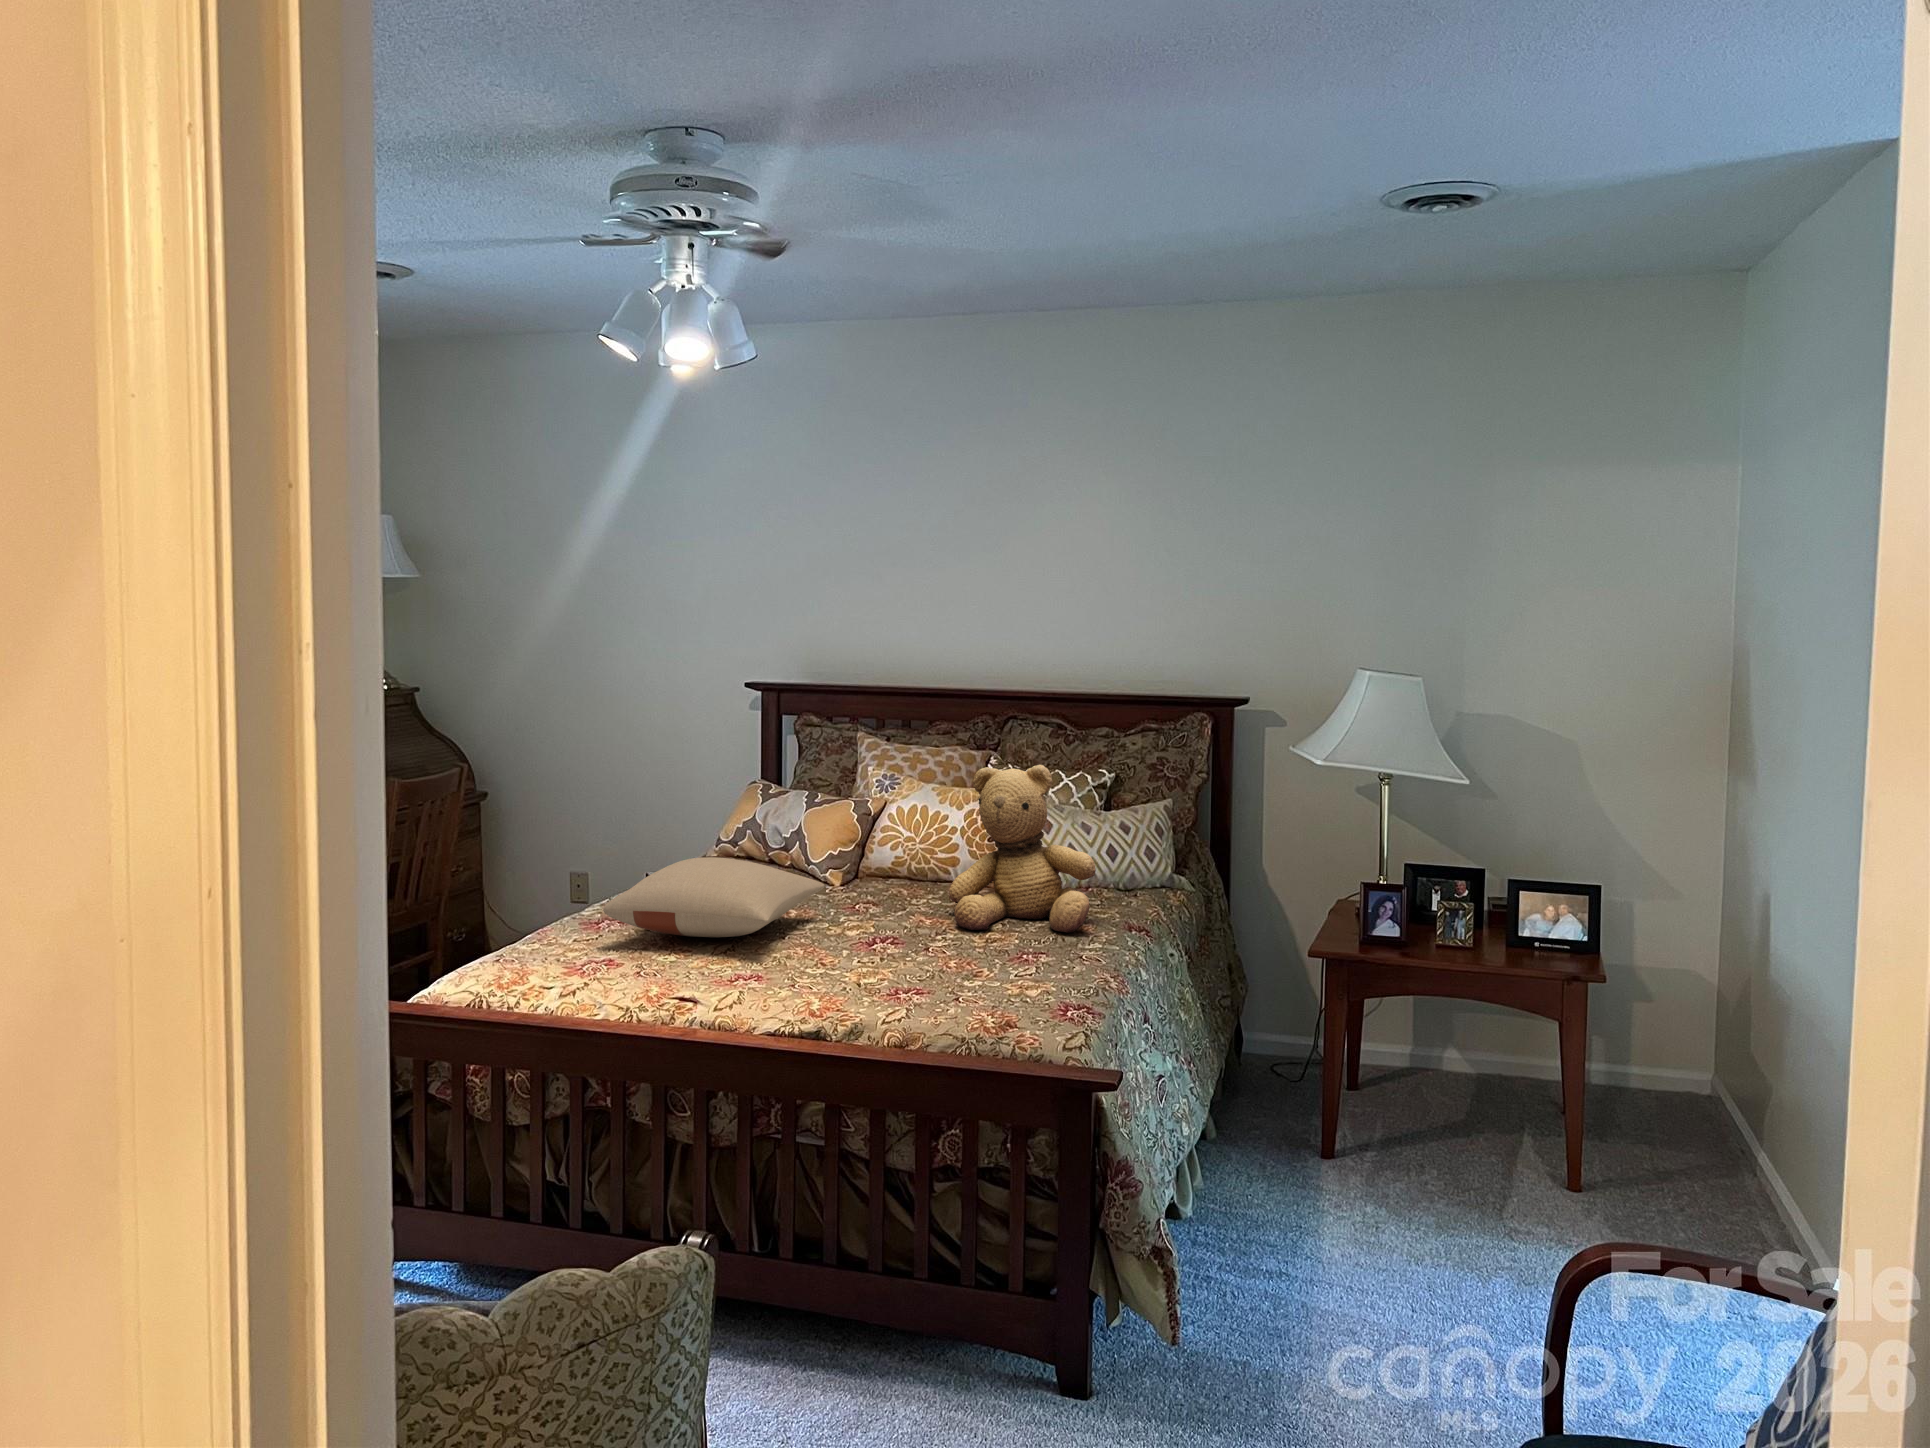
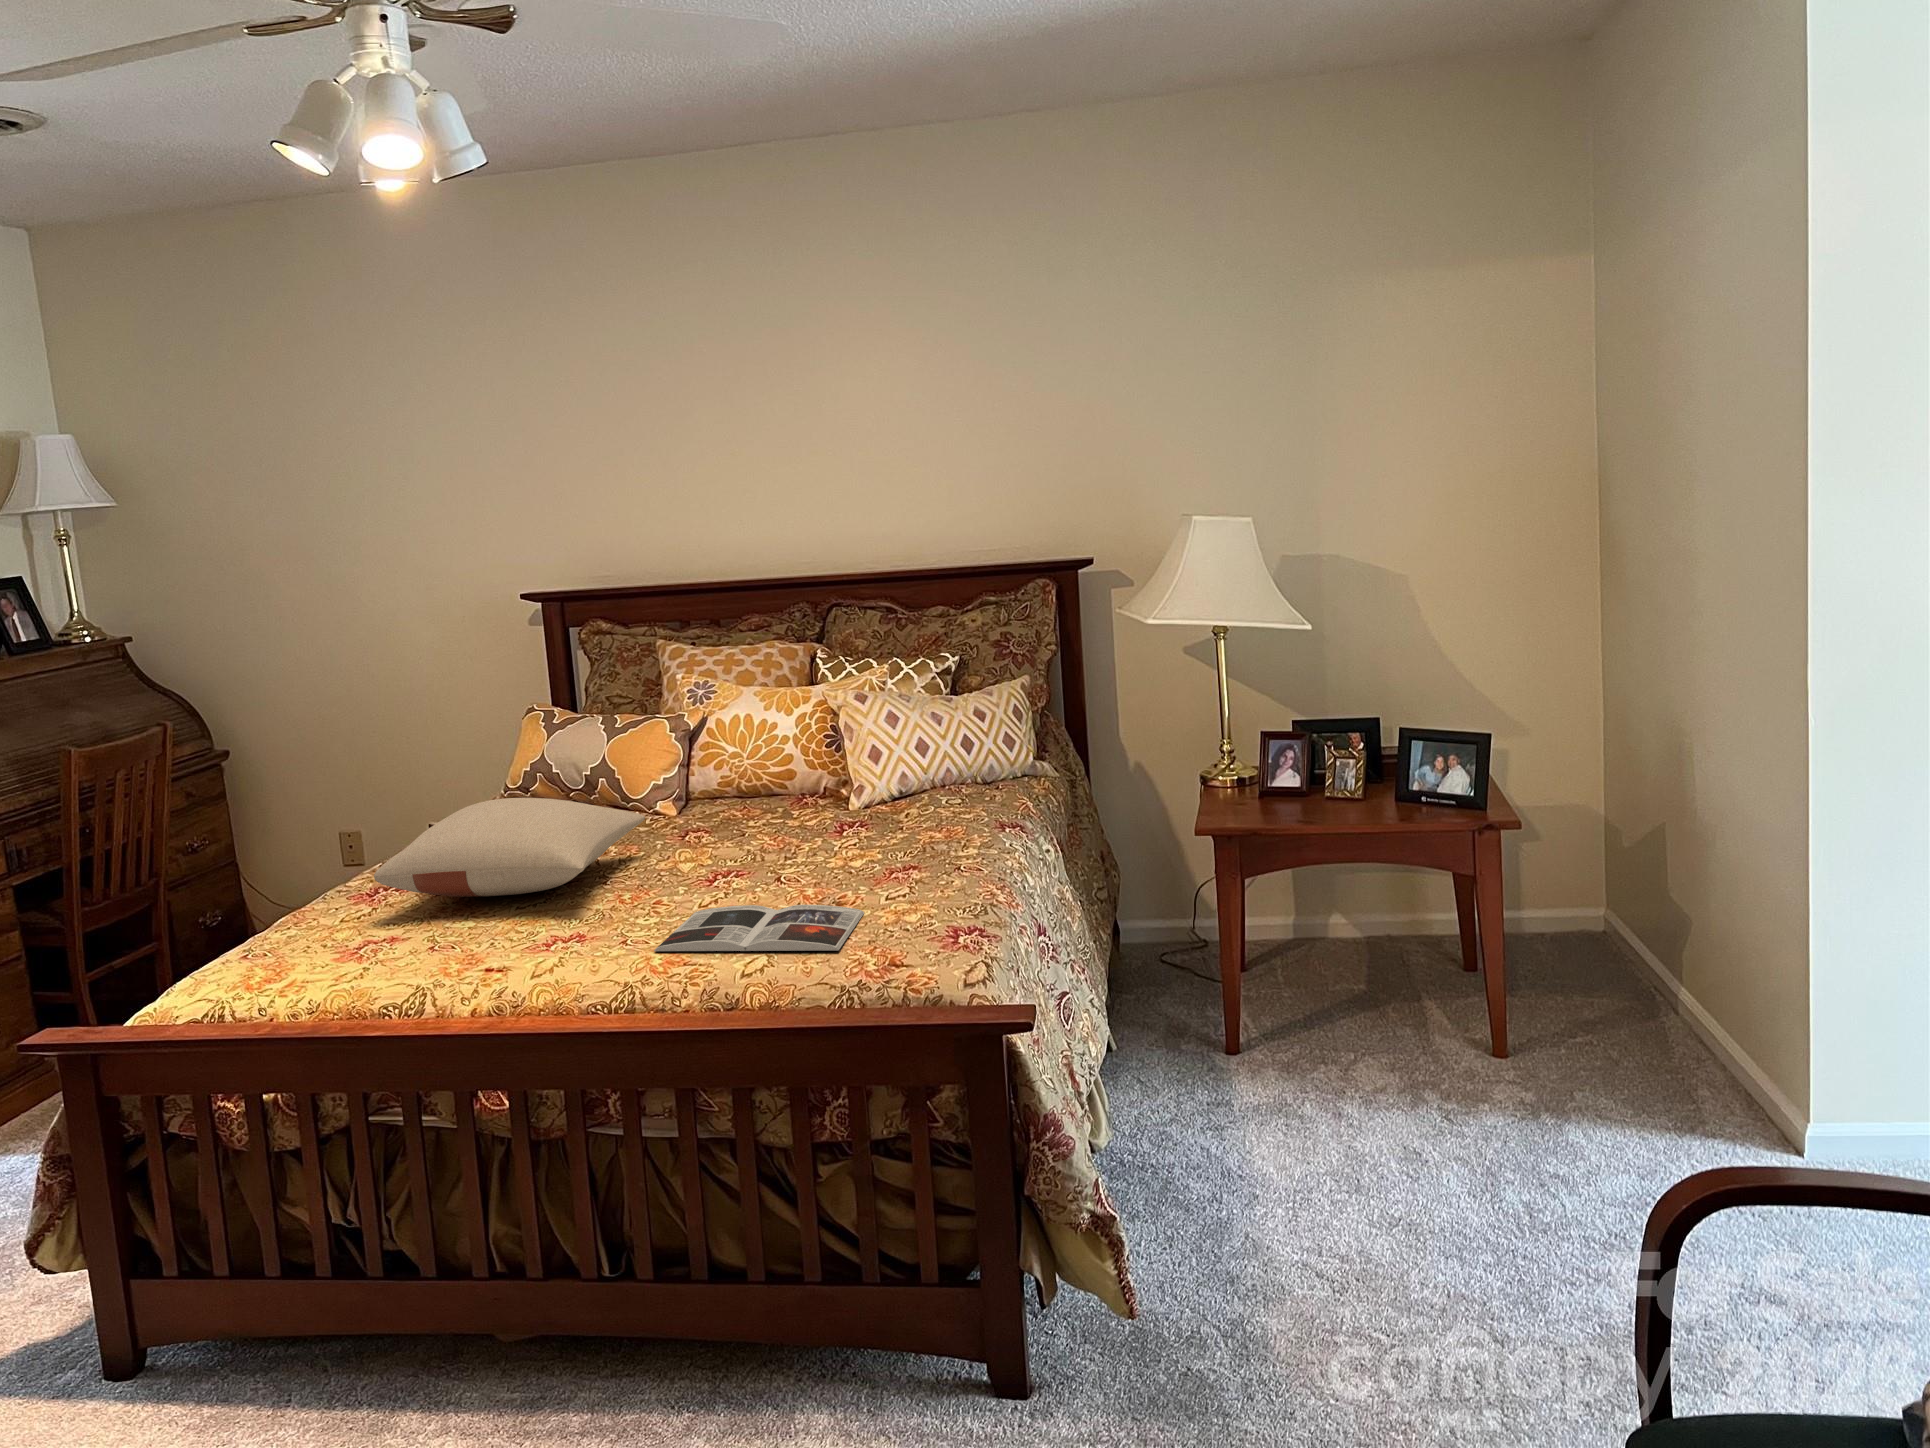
teddy bear: present [949,765,1096,933] -> none [791,652,958,850]
magazine: none [817,966,995,1010] -> present [654,905,864,951]

